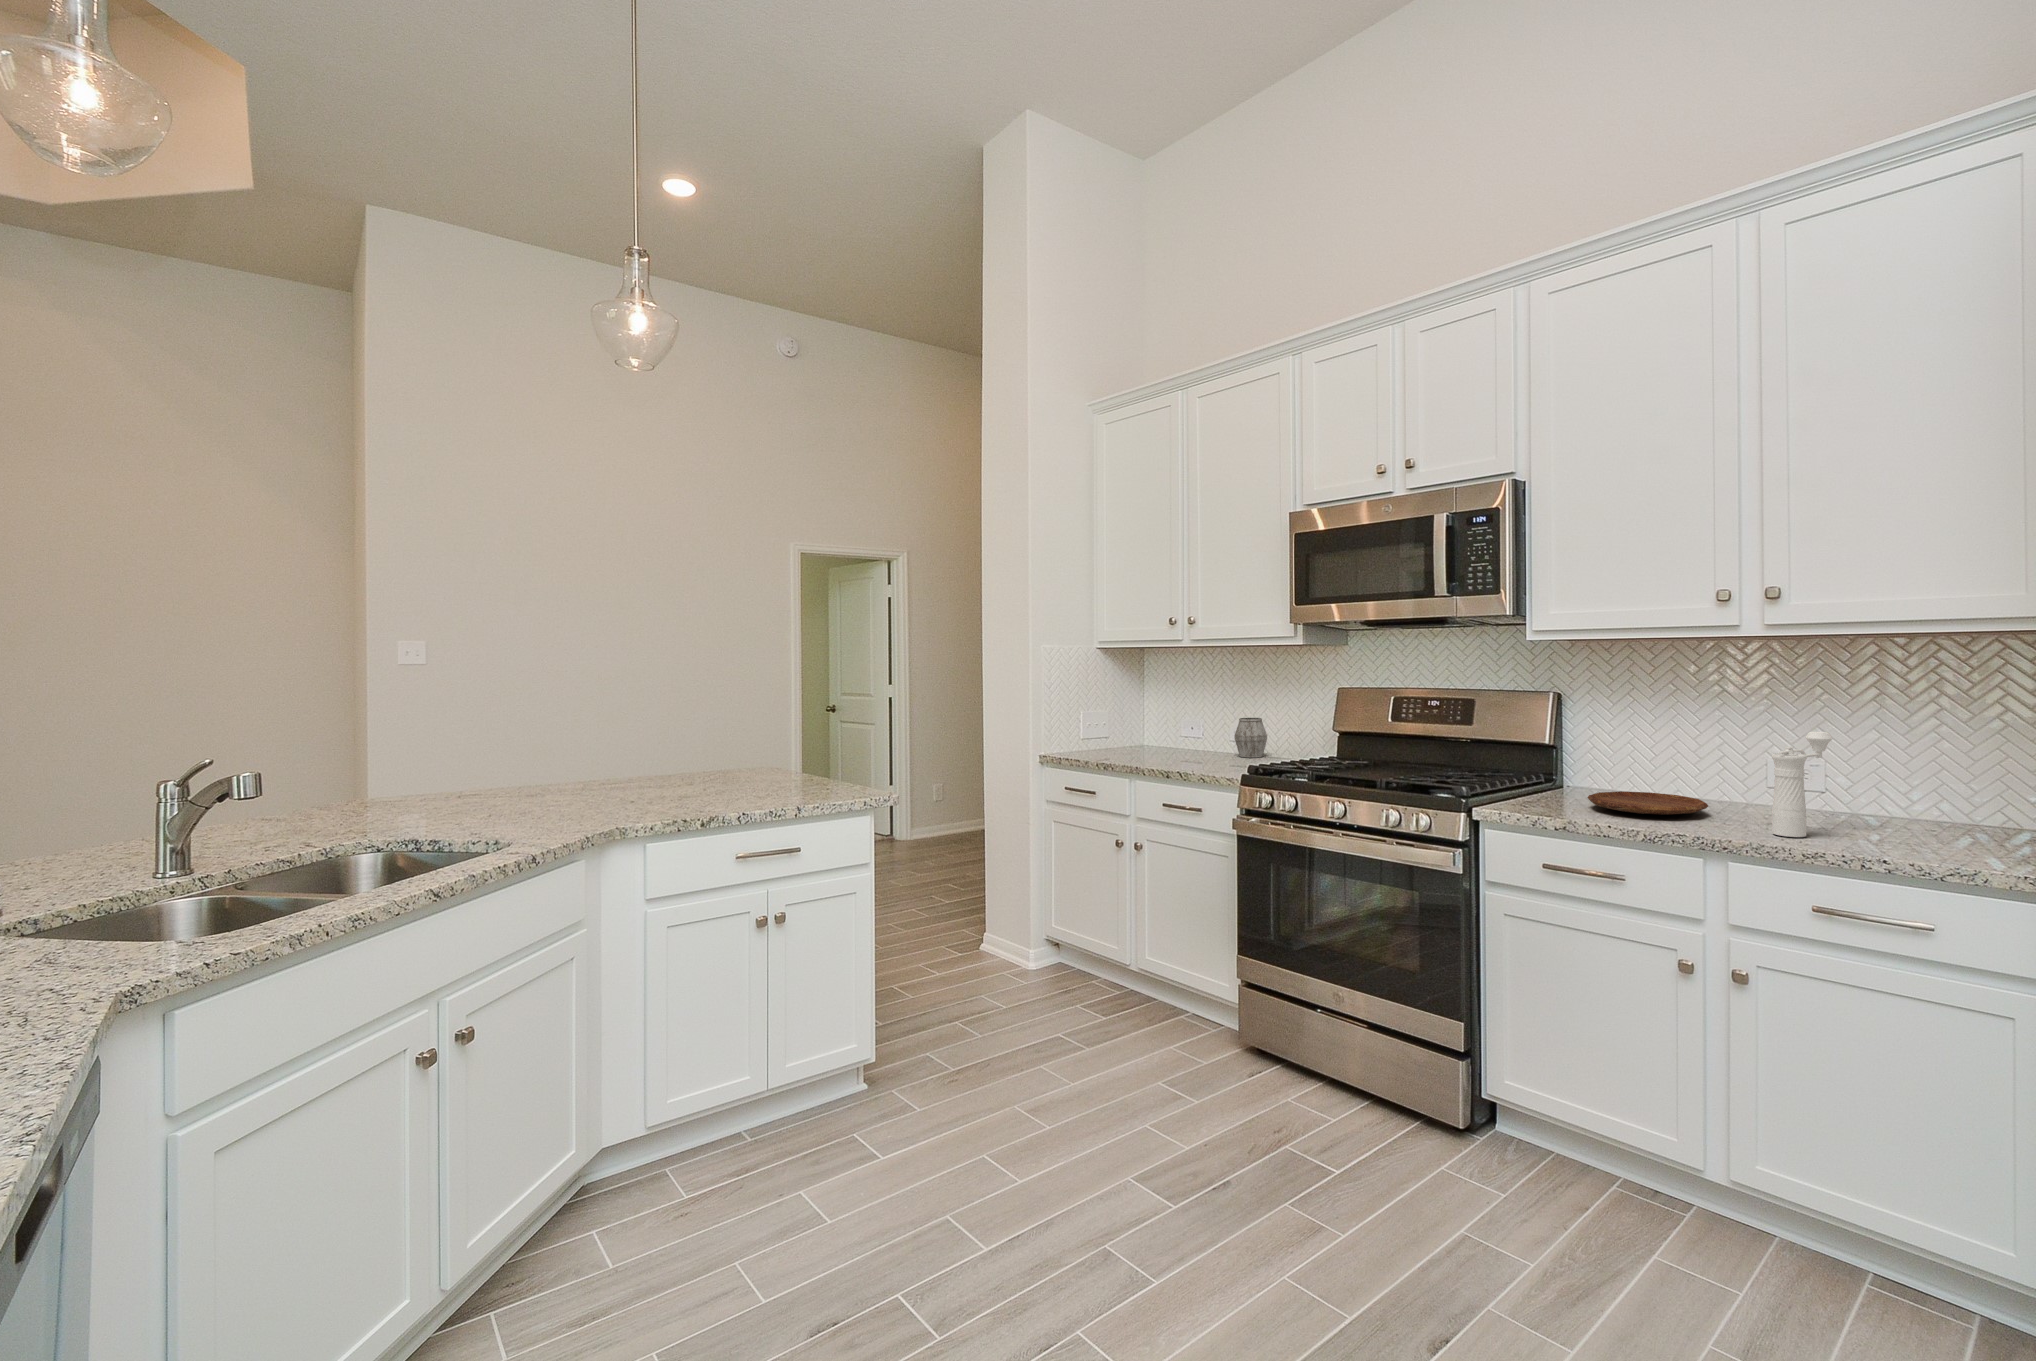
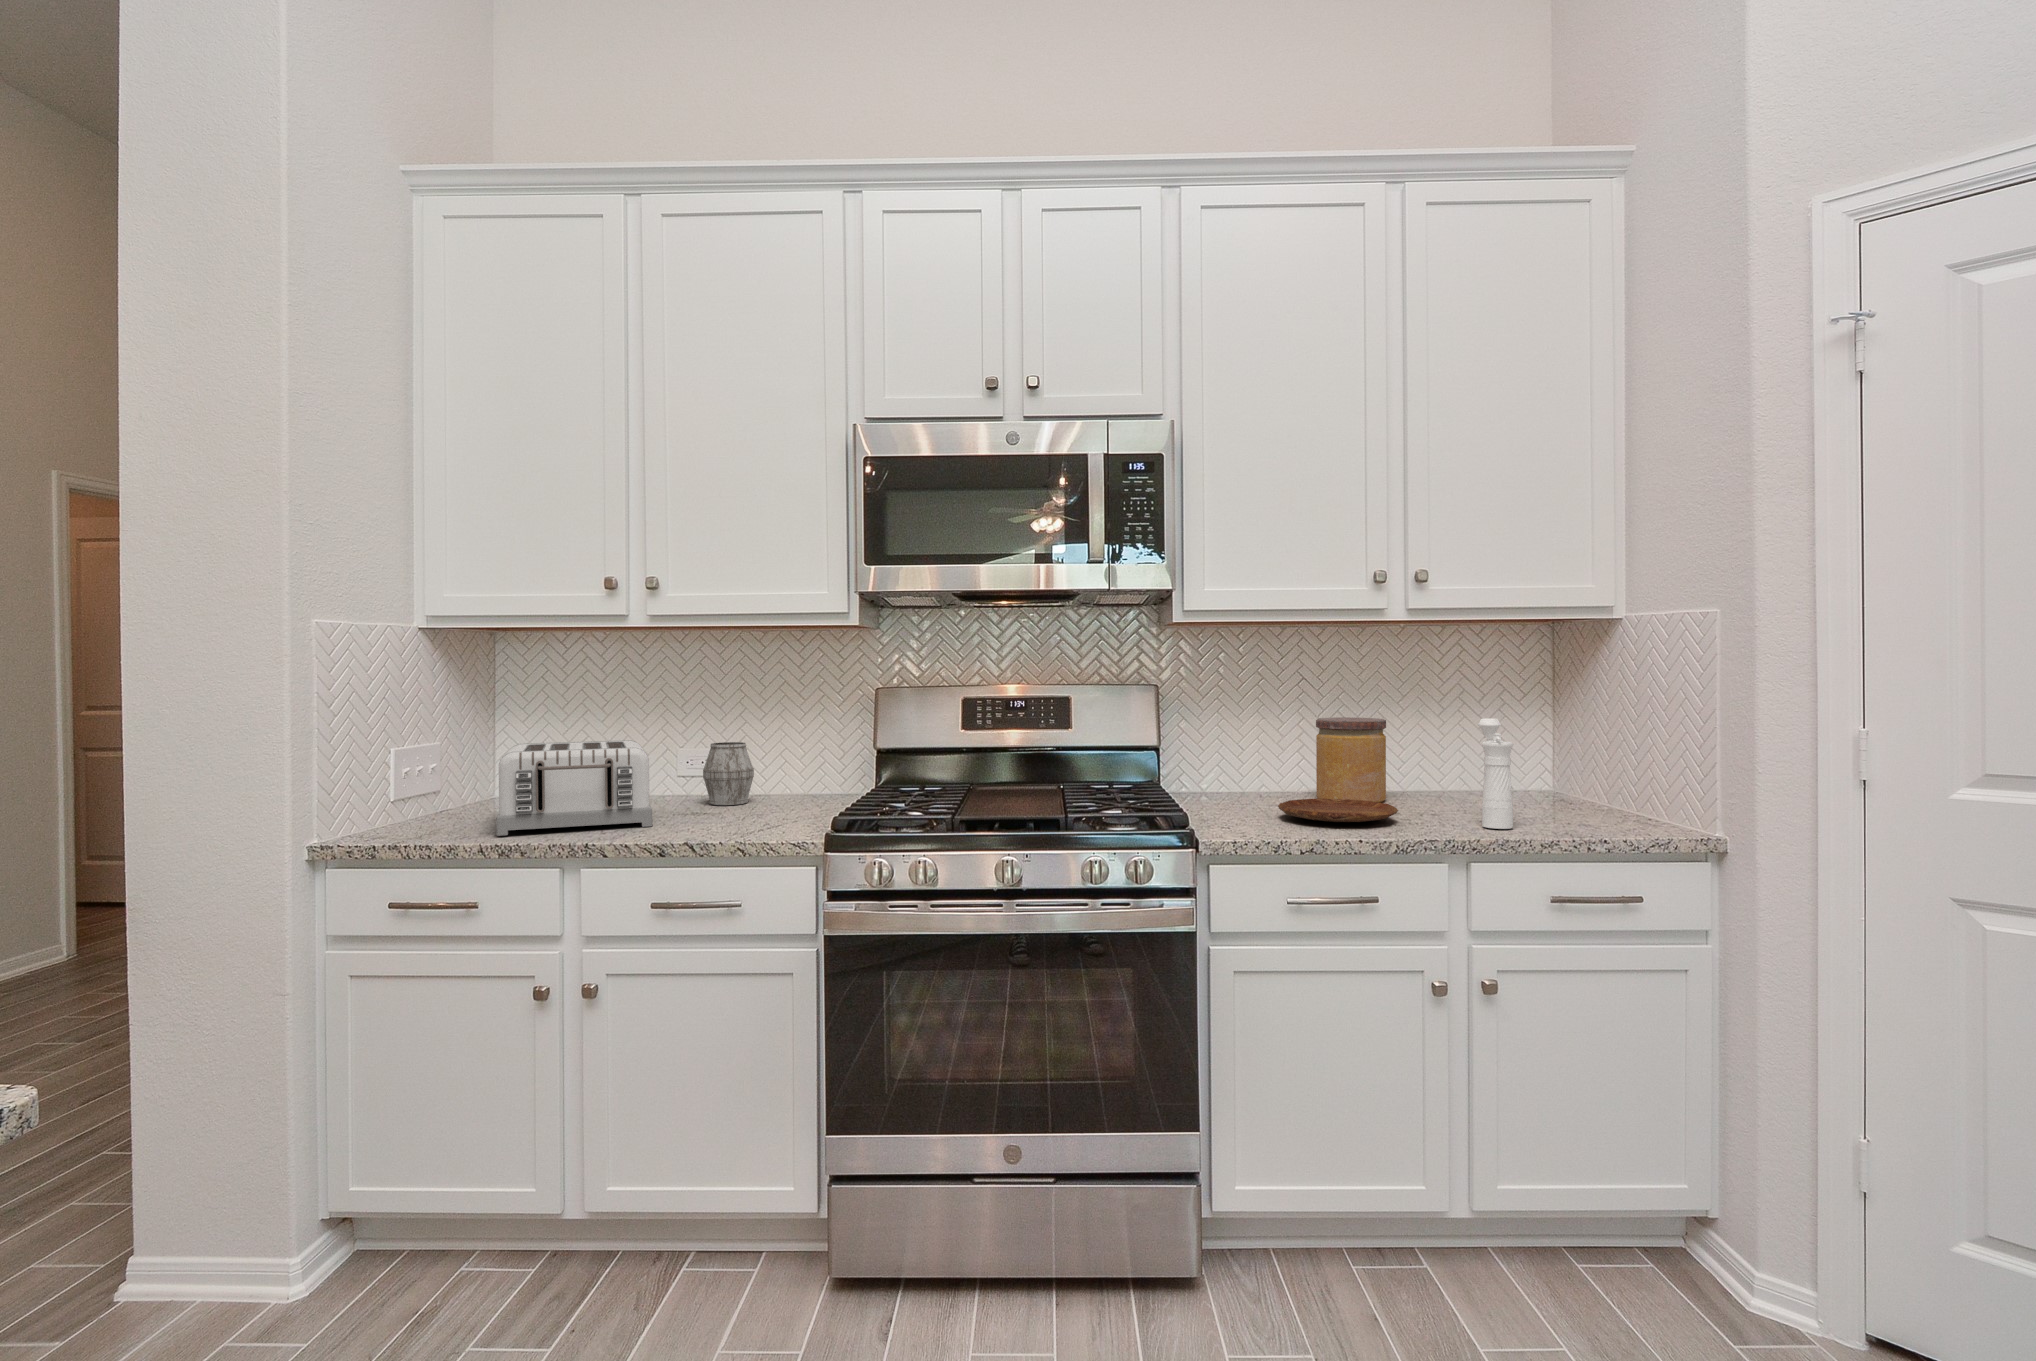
toaster: none [1105,713,1203,765] -> present [496,740,652,836]
jar: none [1700,722,1780,805] -> present [1316,717,1386,802]

